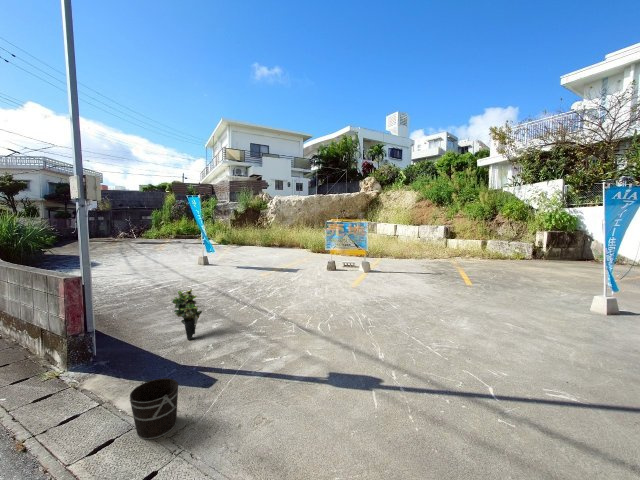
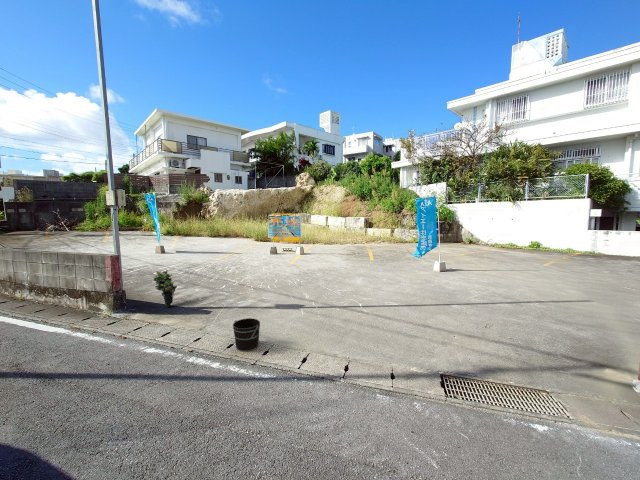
bucket: present [130,378,178,439] -> present [233,318,260,351]

